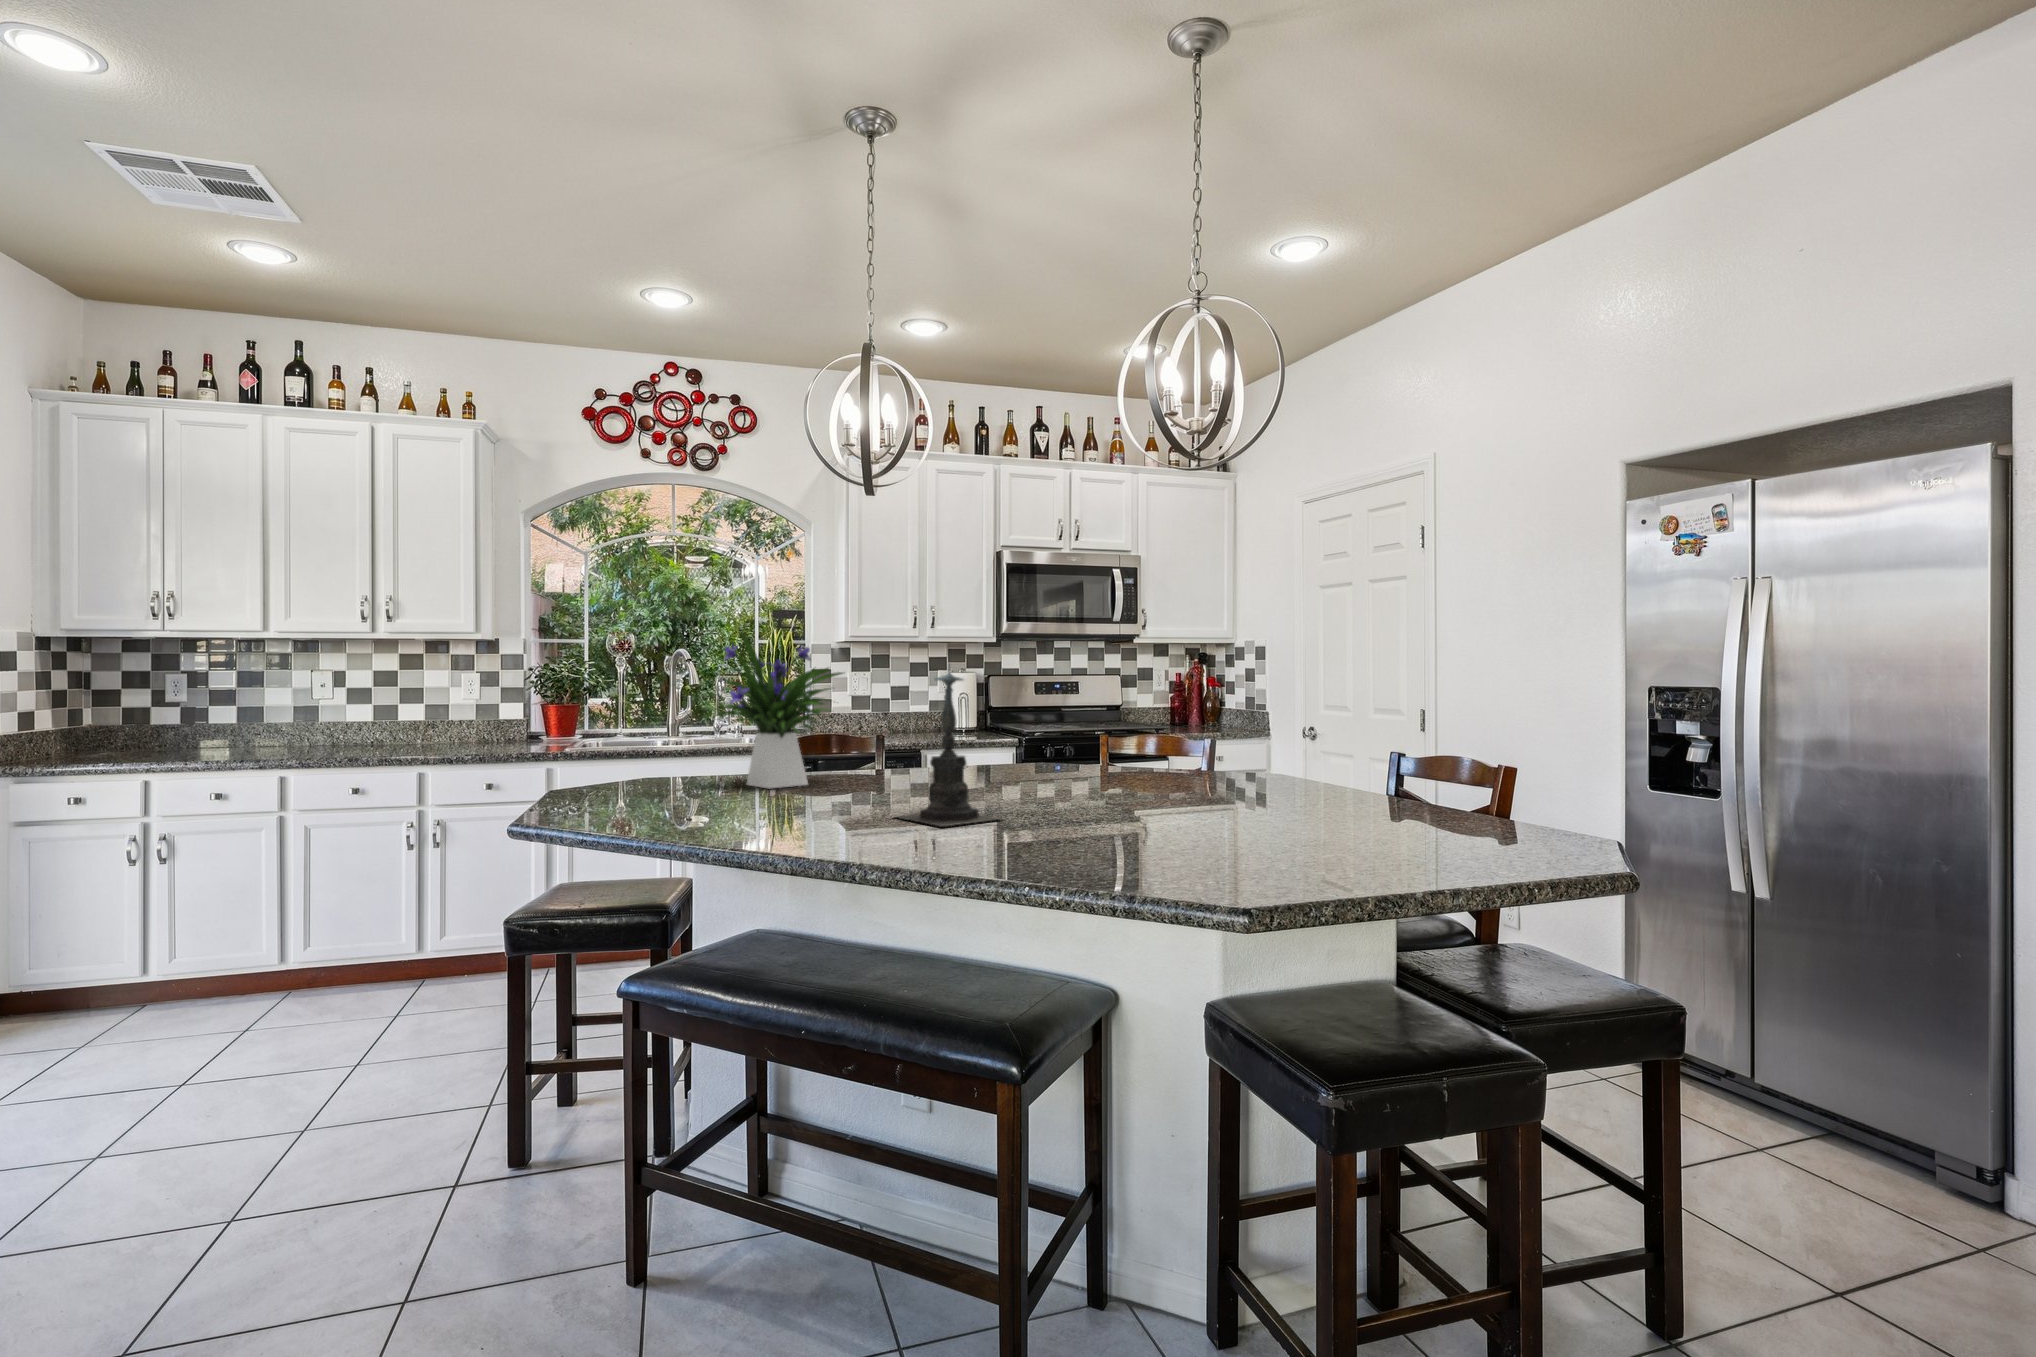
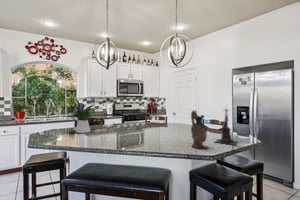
candle holder: present [897,665,998,827] -> present [216,109,237,145]
ceramic pitcher: none [1191,682,1265,852] -> present [191,111,207,148]

